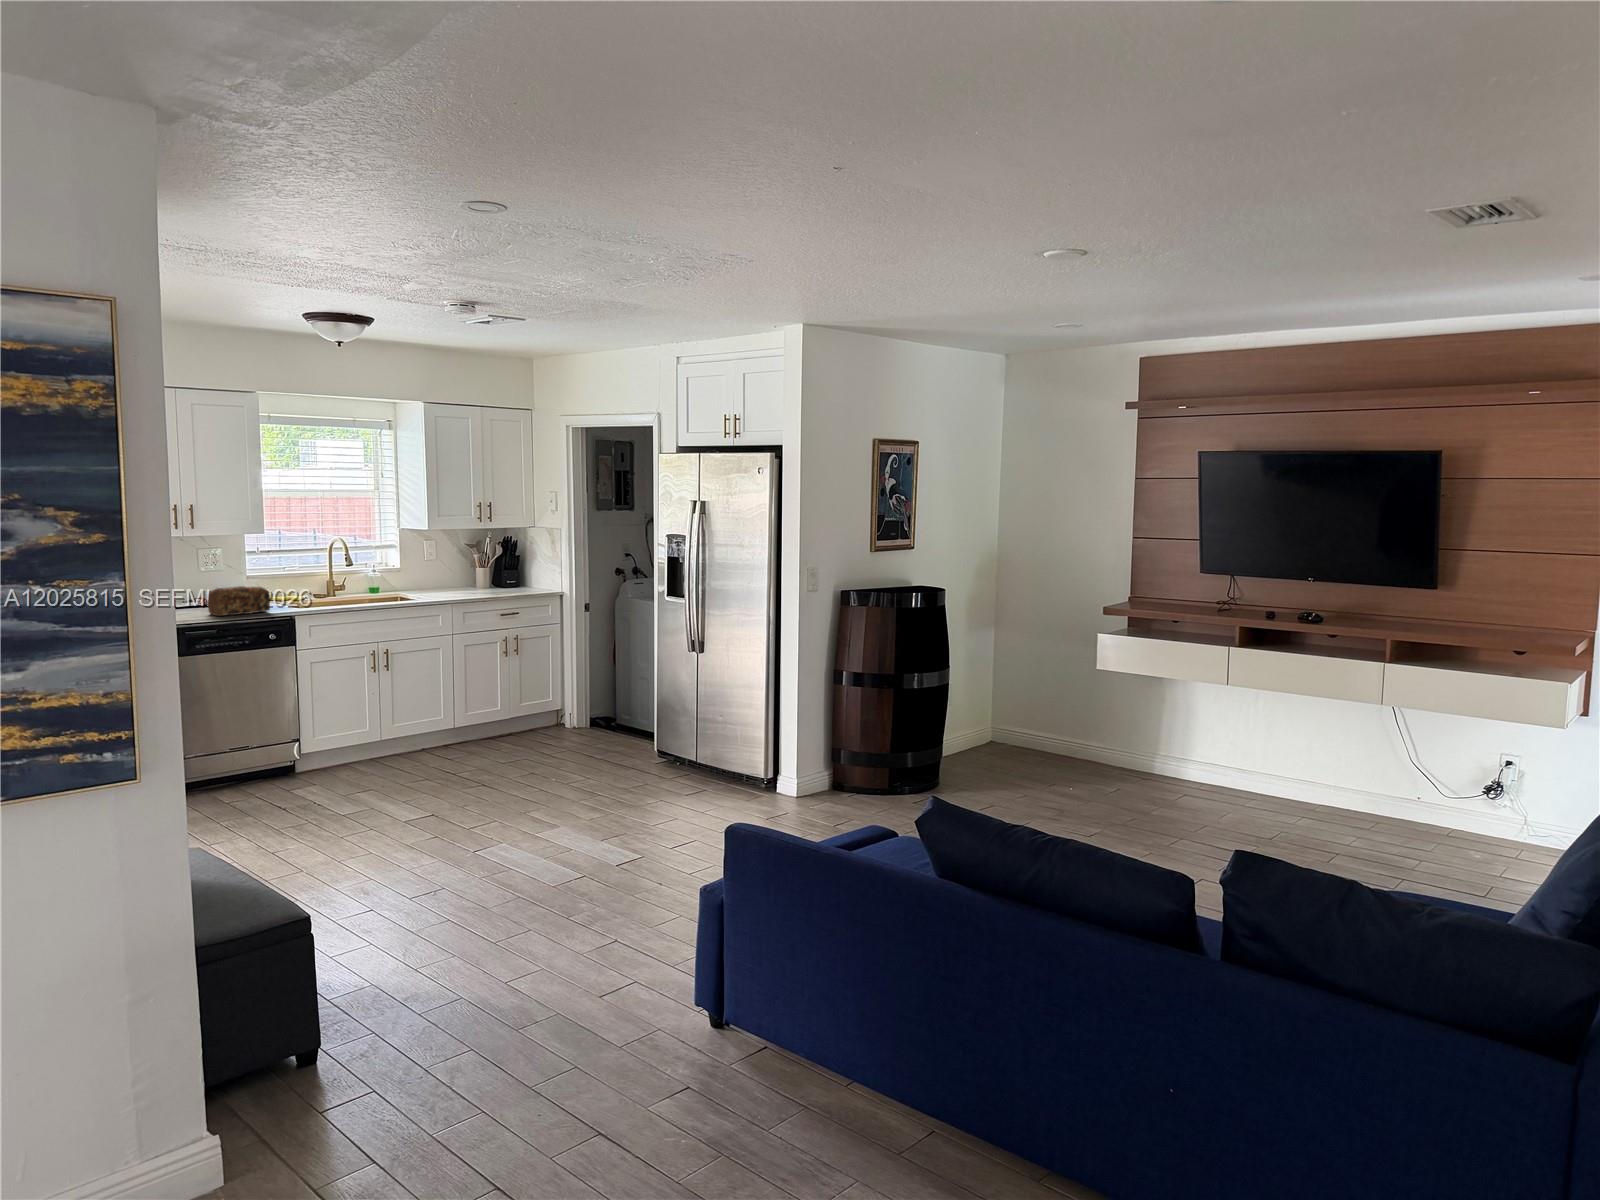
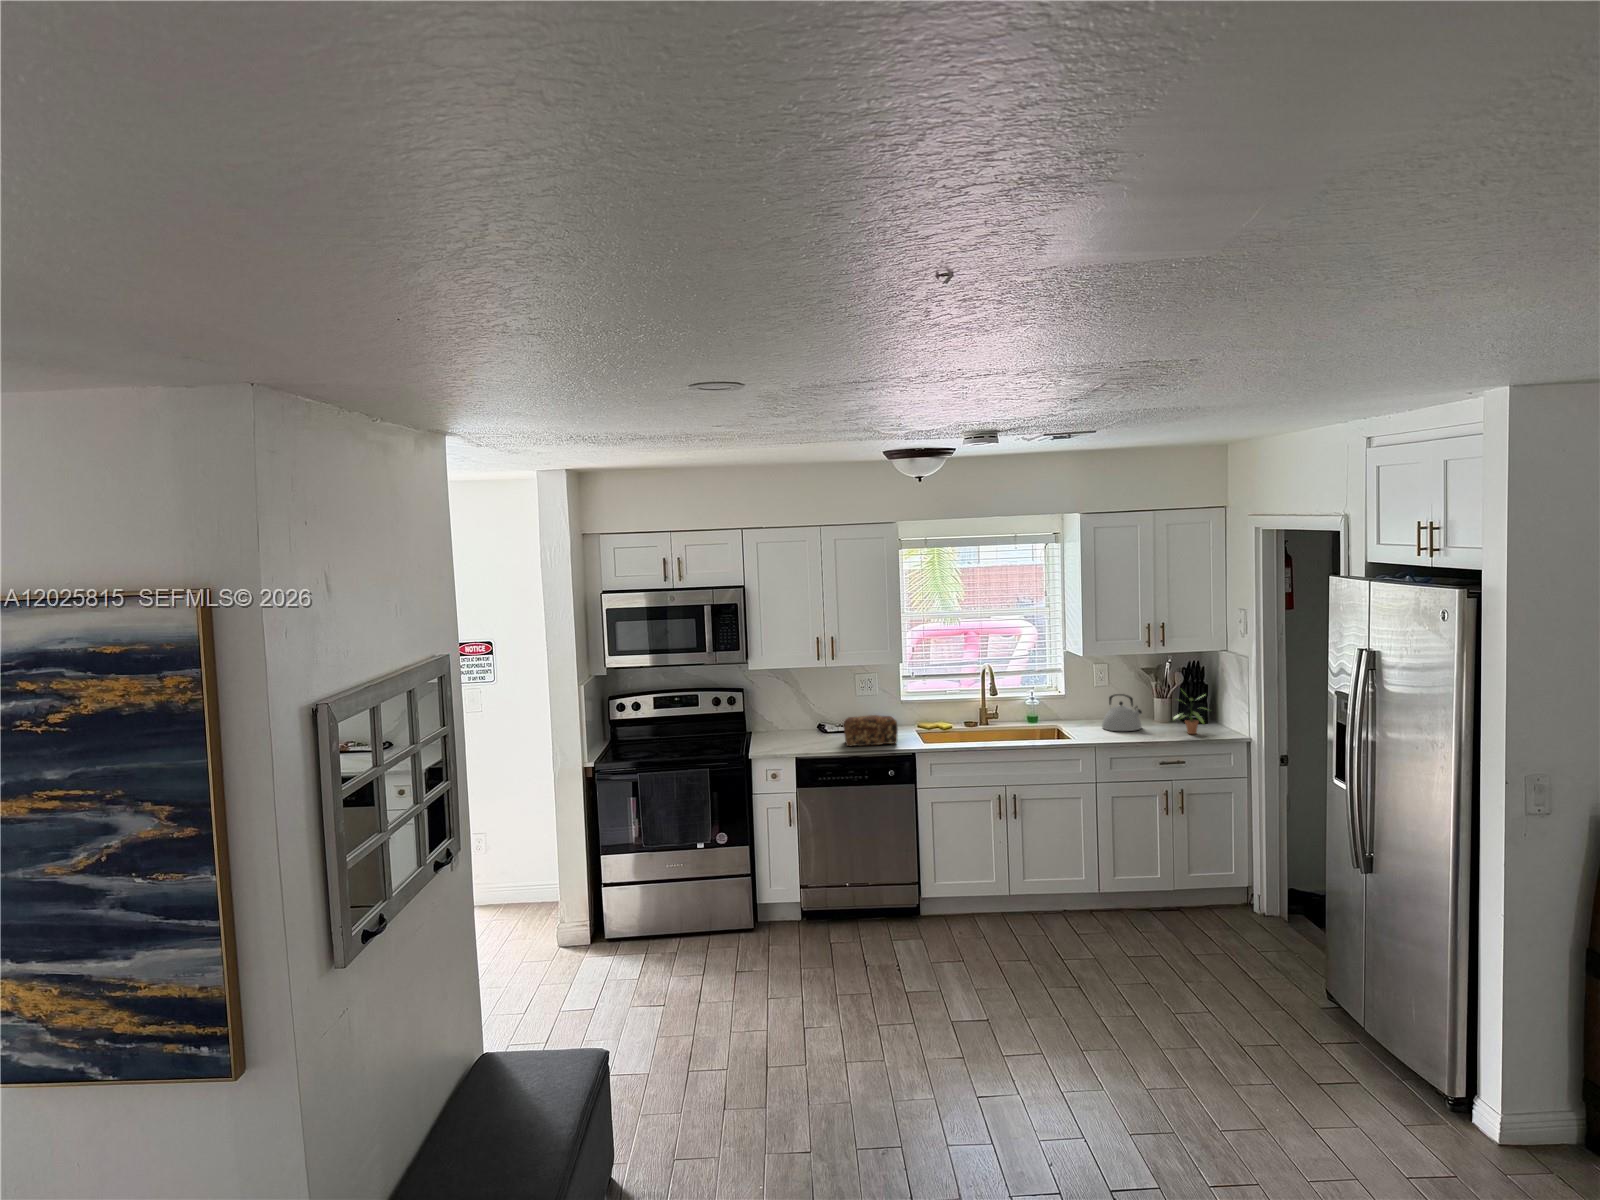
potted plant: none [502,555,533,592] -> present [1173,692,1204,734]
kettle: none [441,563,475,594] -> present [1102,694,1142,731]

